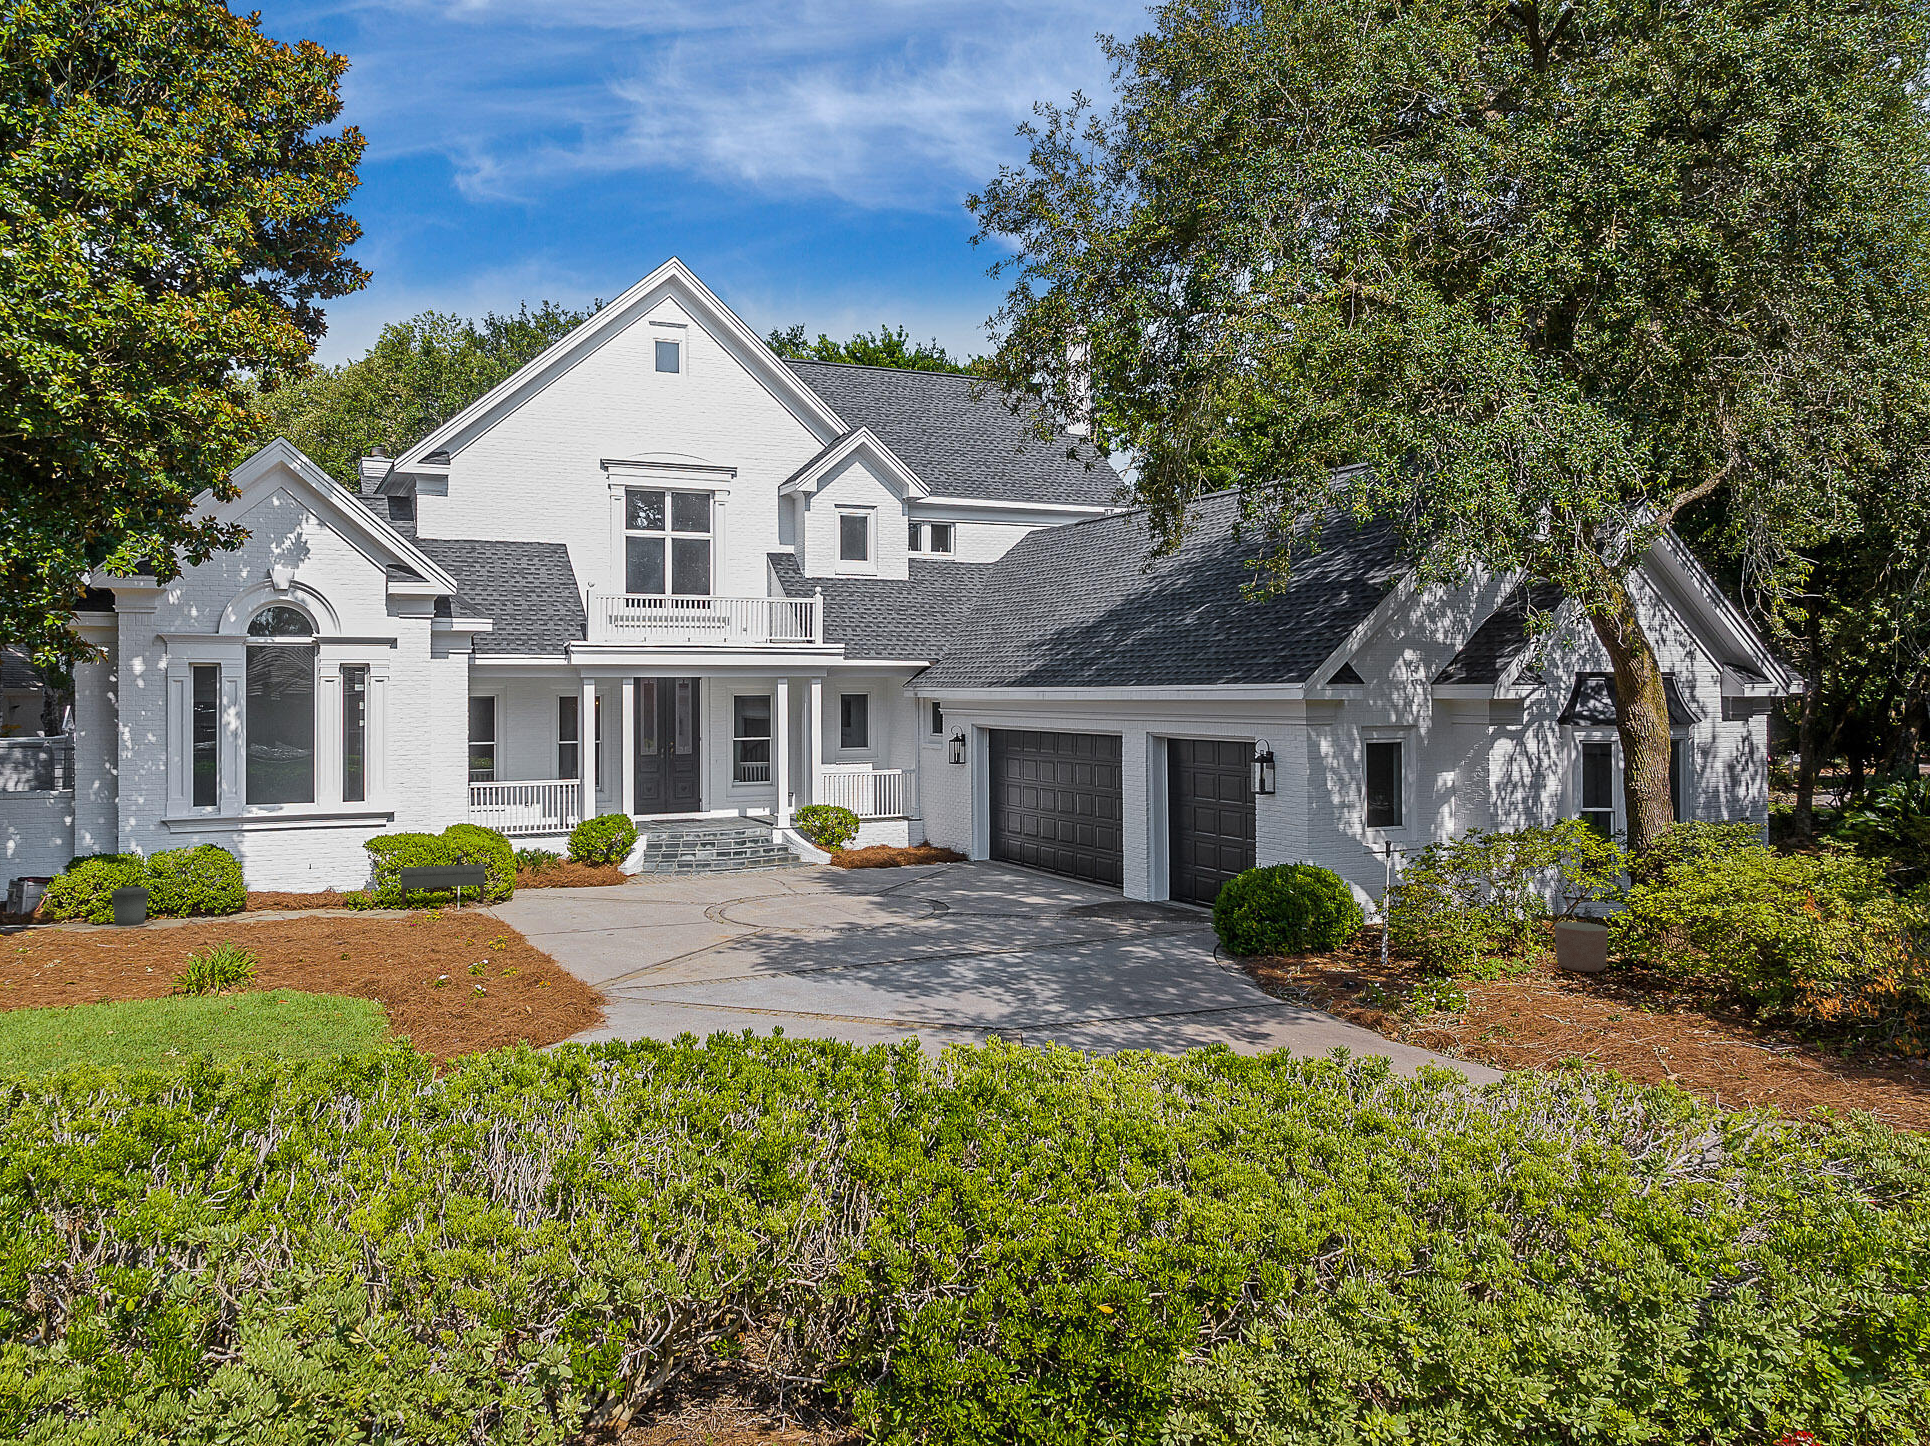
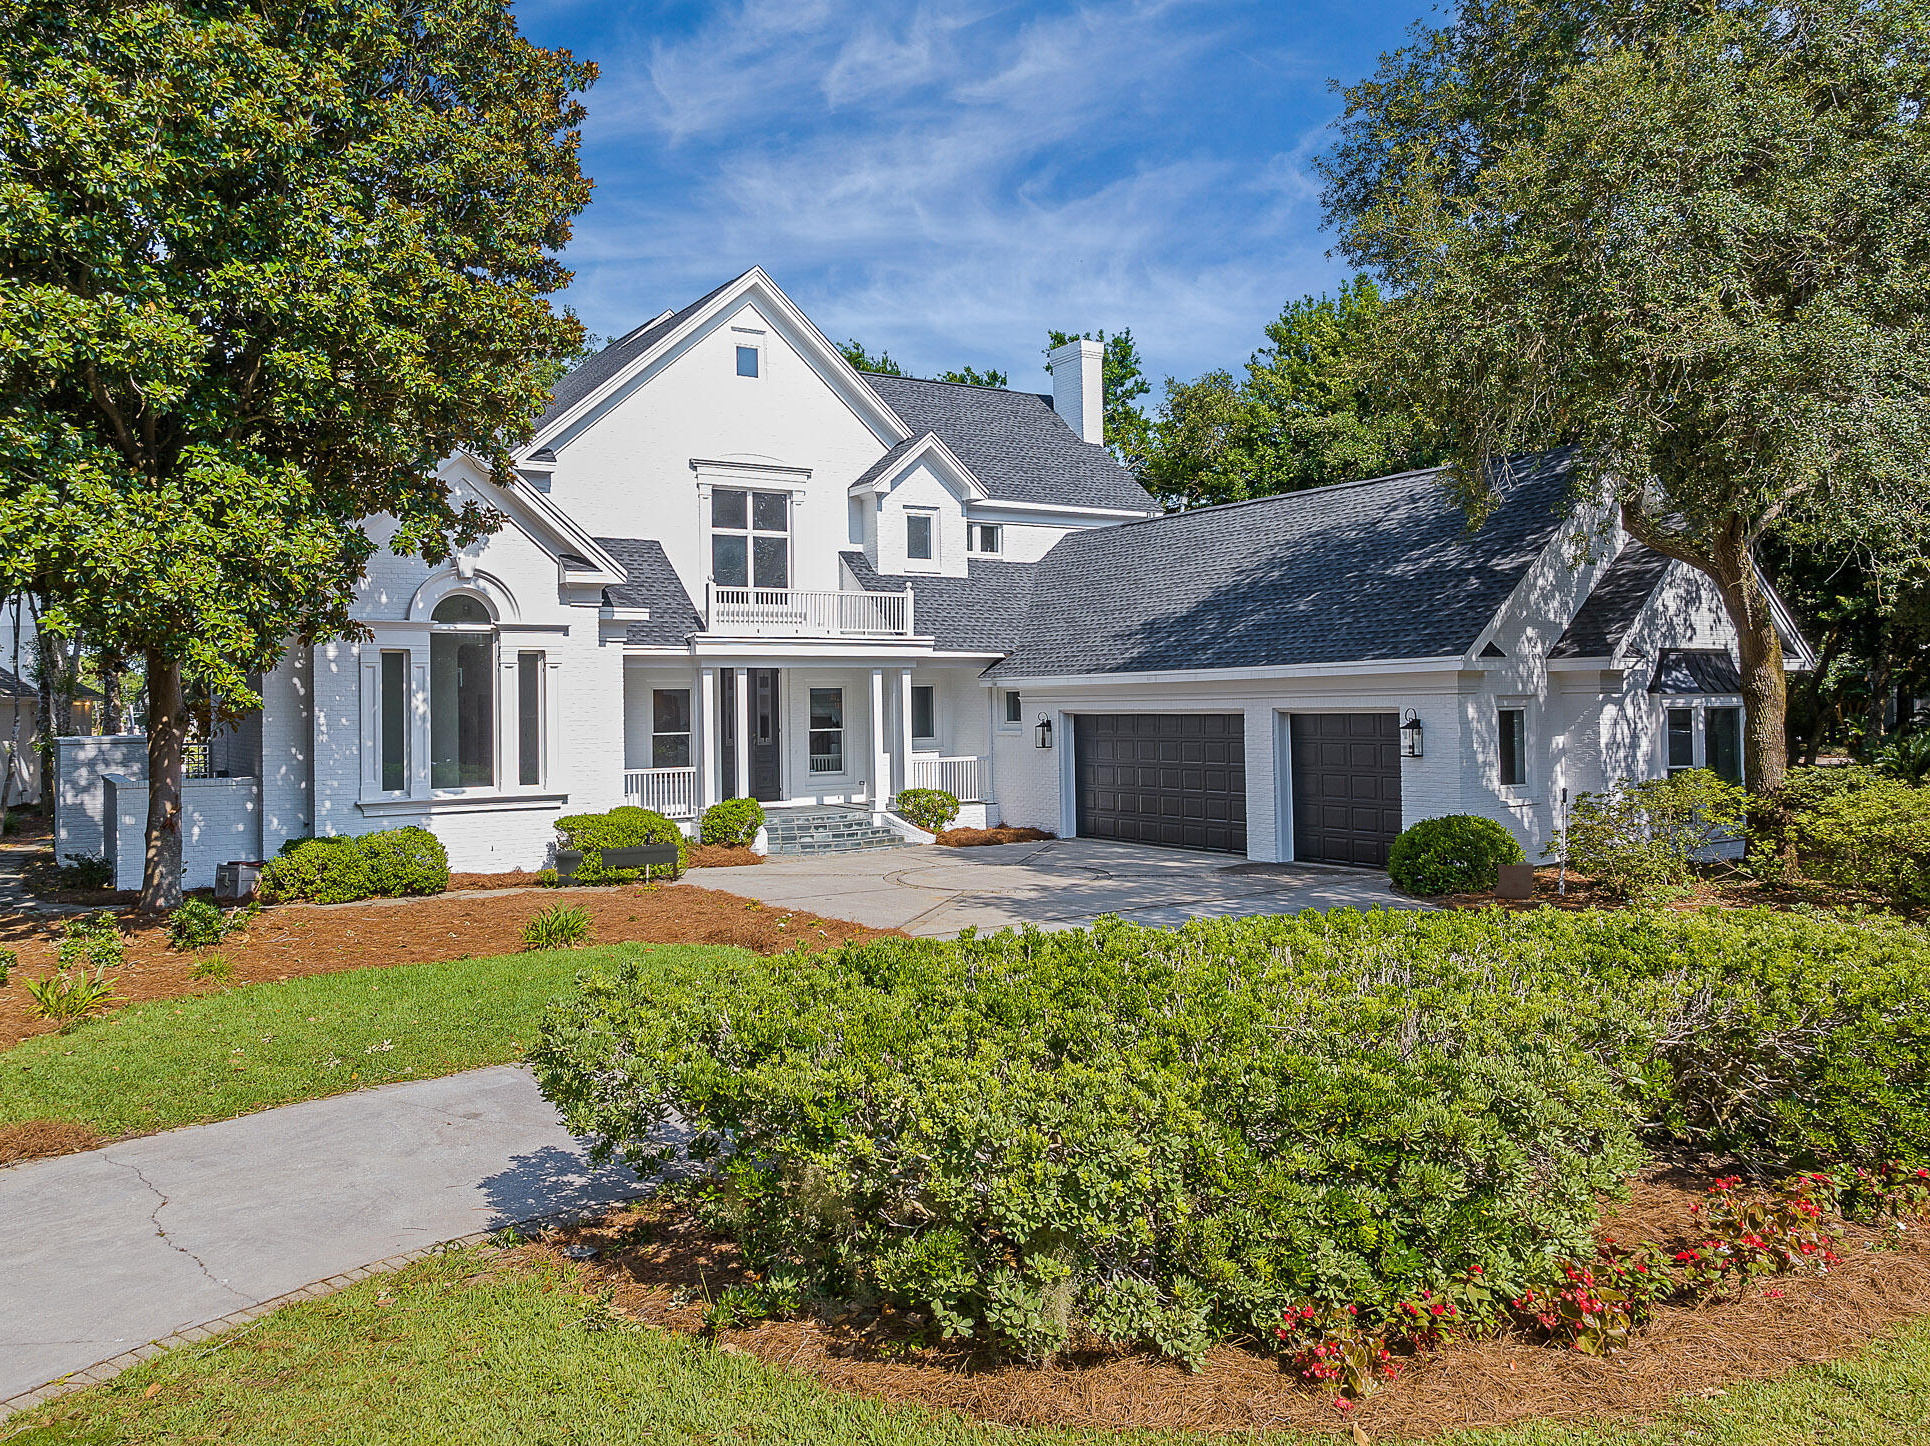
trash can: present [110,886,150,926] -> present [555,850,584,885]
planter: present [1555,922,1608,972] -> present [1493,861,1533,899]

